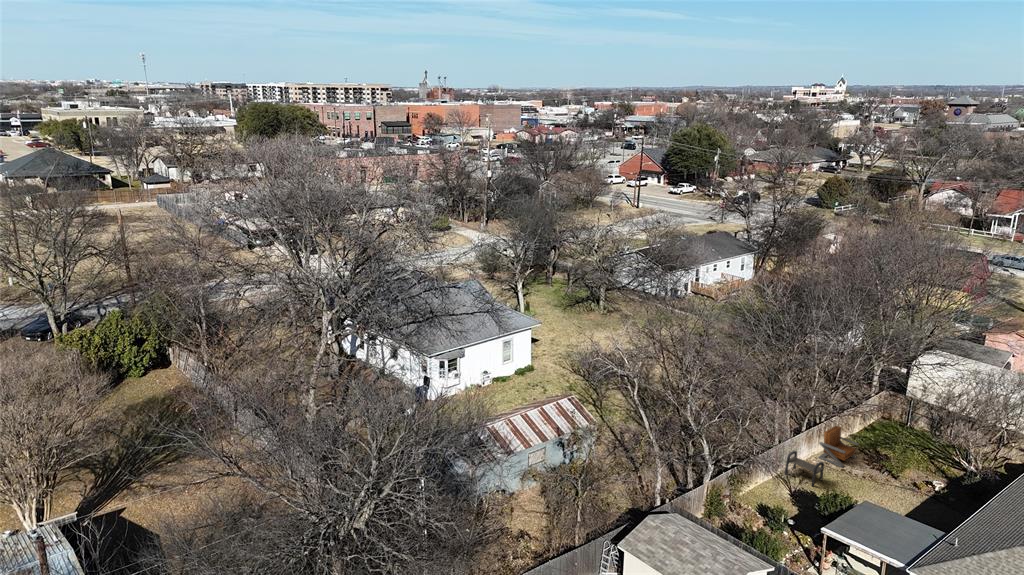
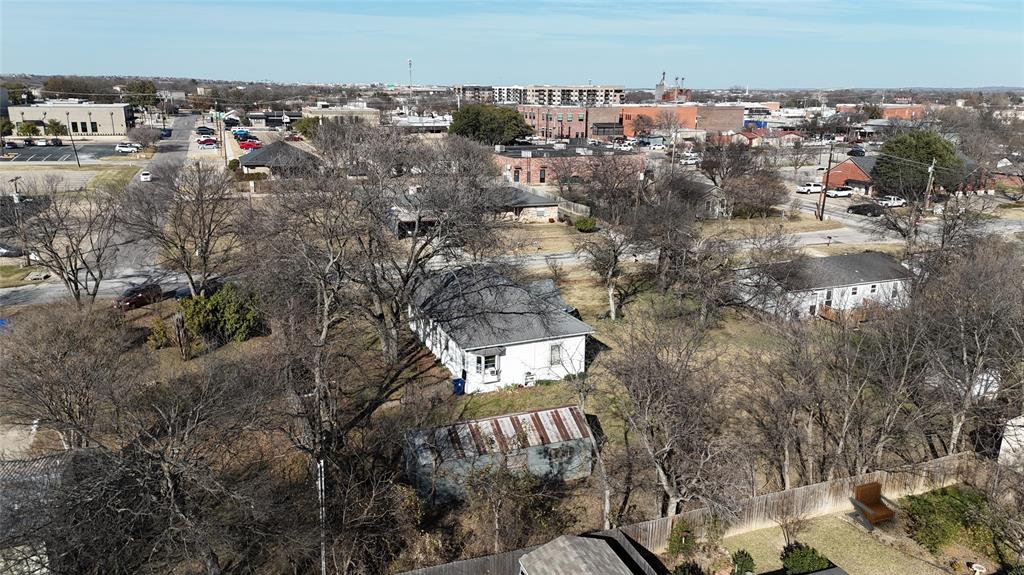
bench: present [785,451,824,486] -> none [792,501,836,544]

